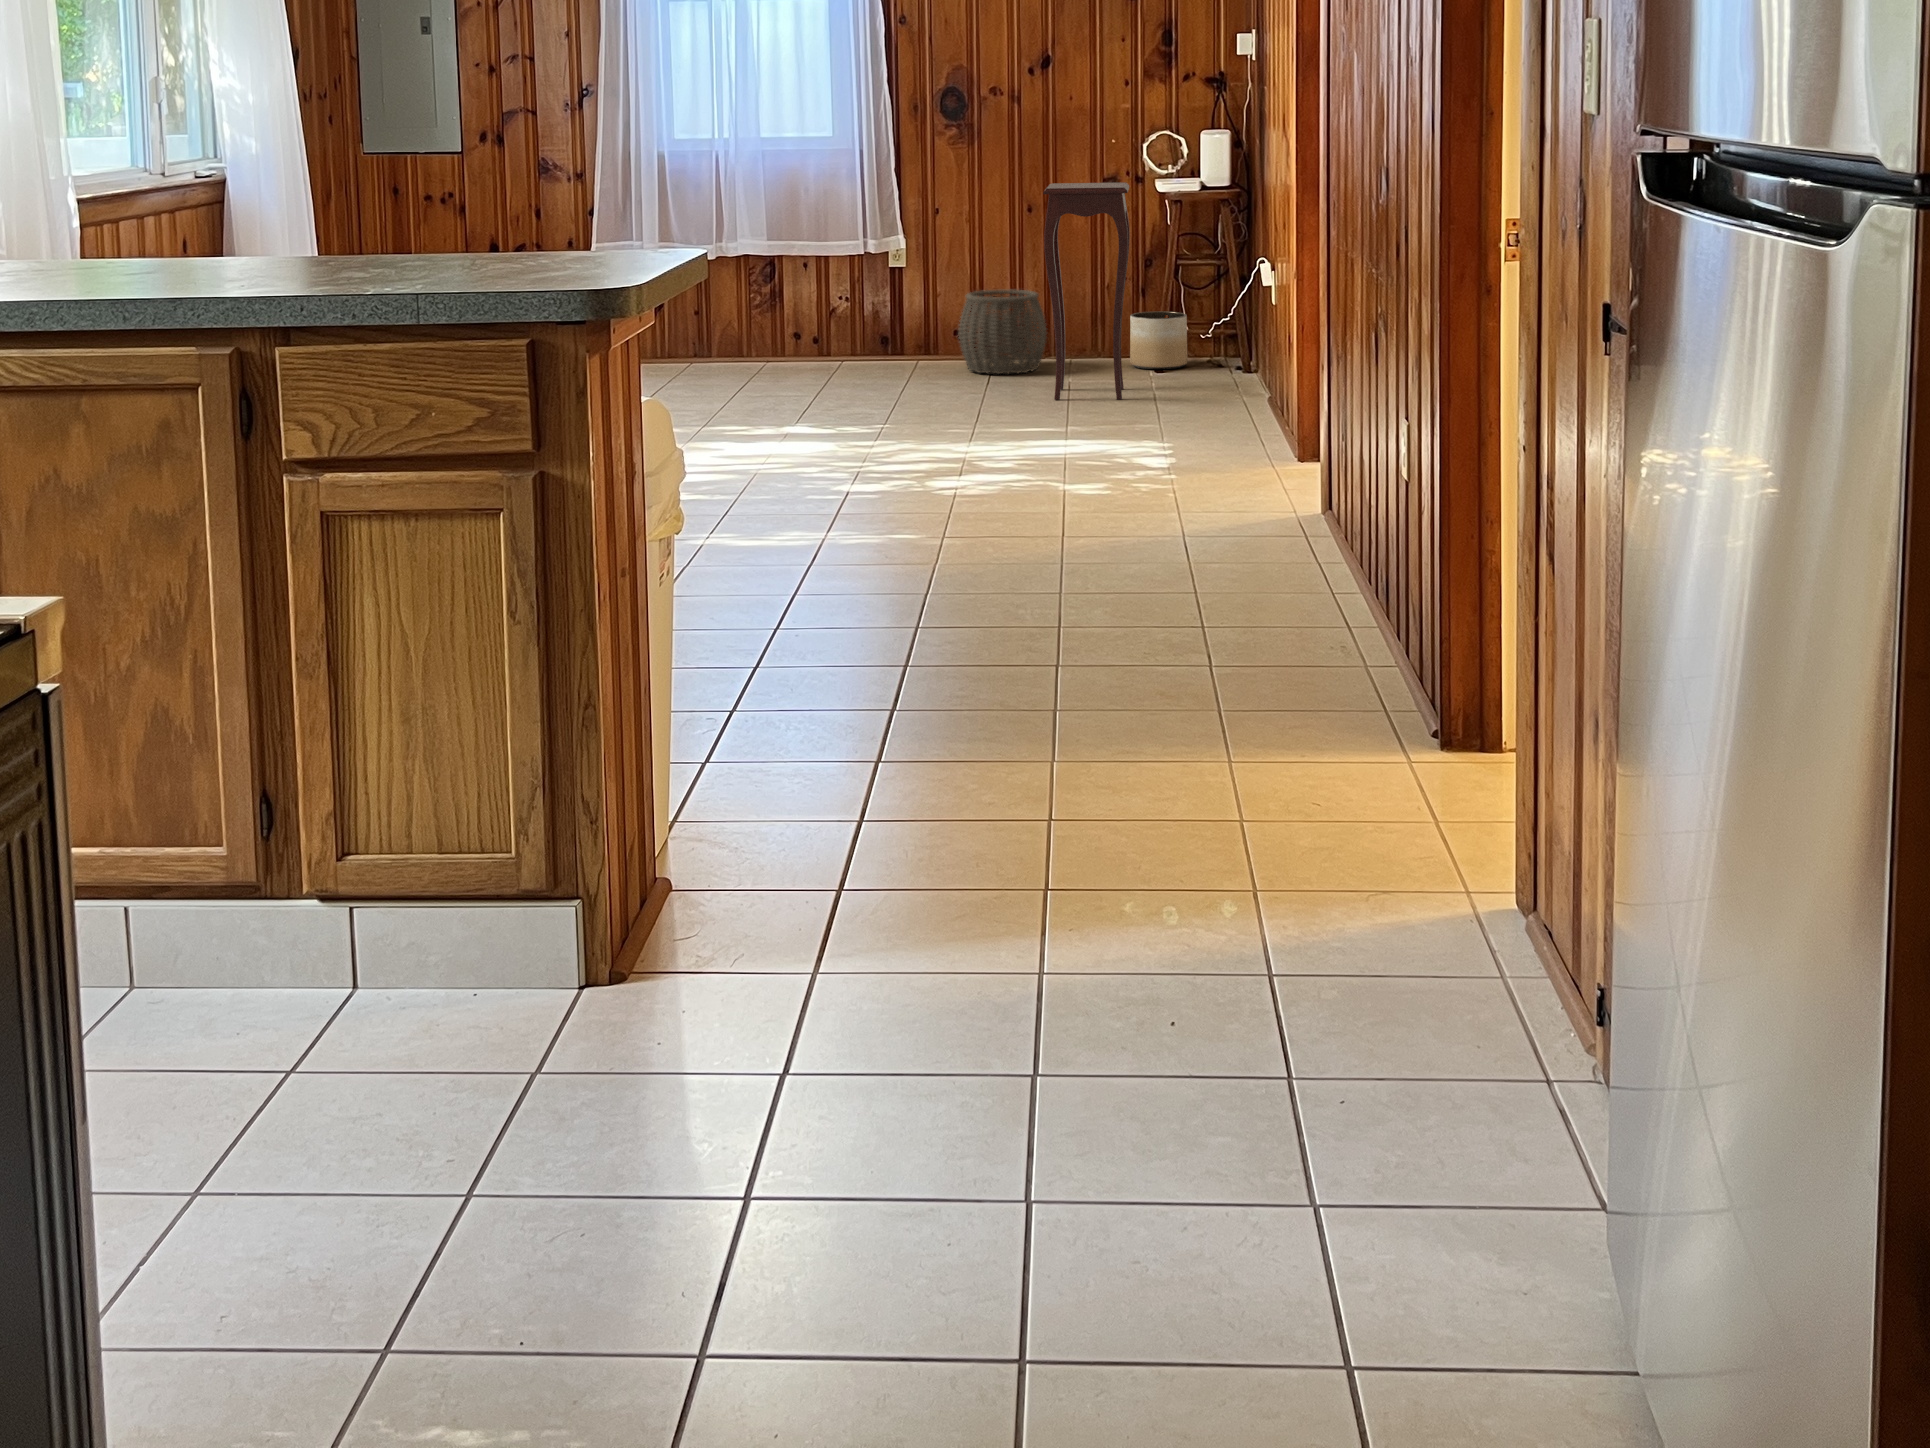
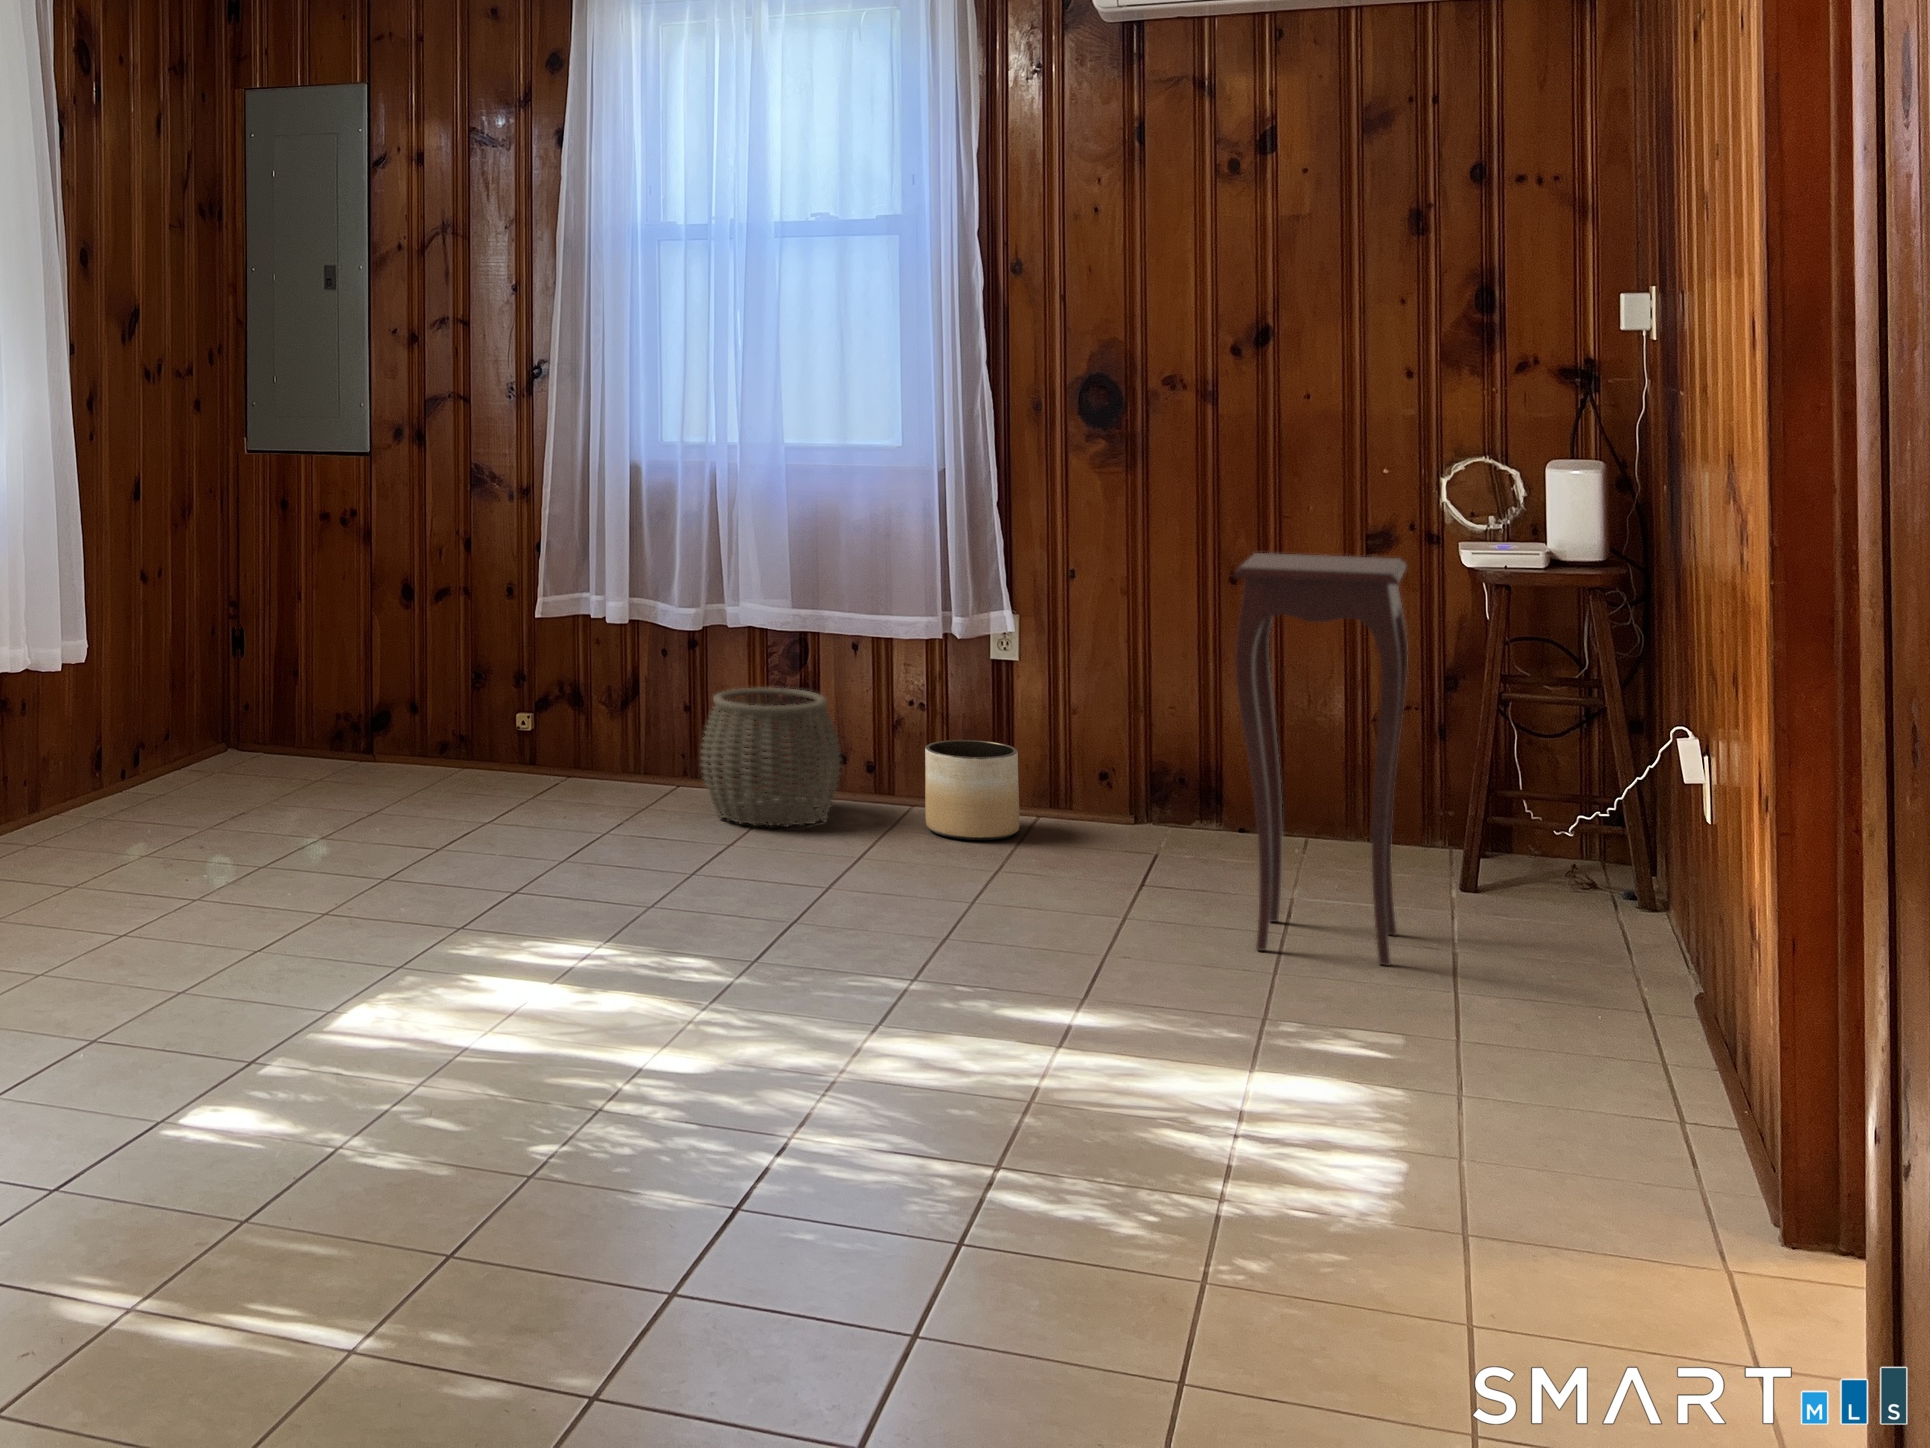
woven basket: present [959,290,1047,374] -> present [701,688,842,827]
planter: present [1130,311,1187,369] -> present [925,740,1020,840]

